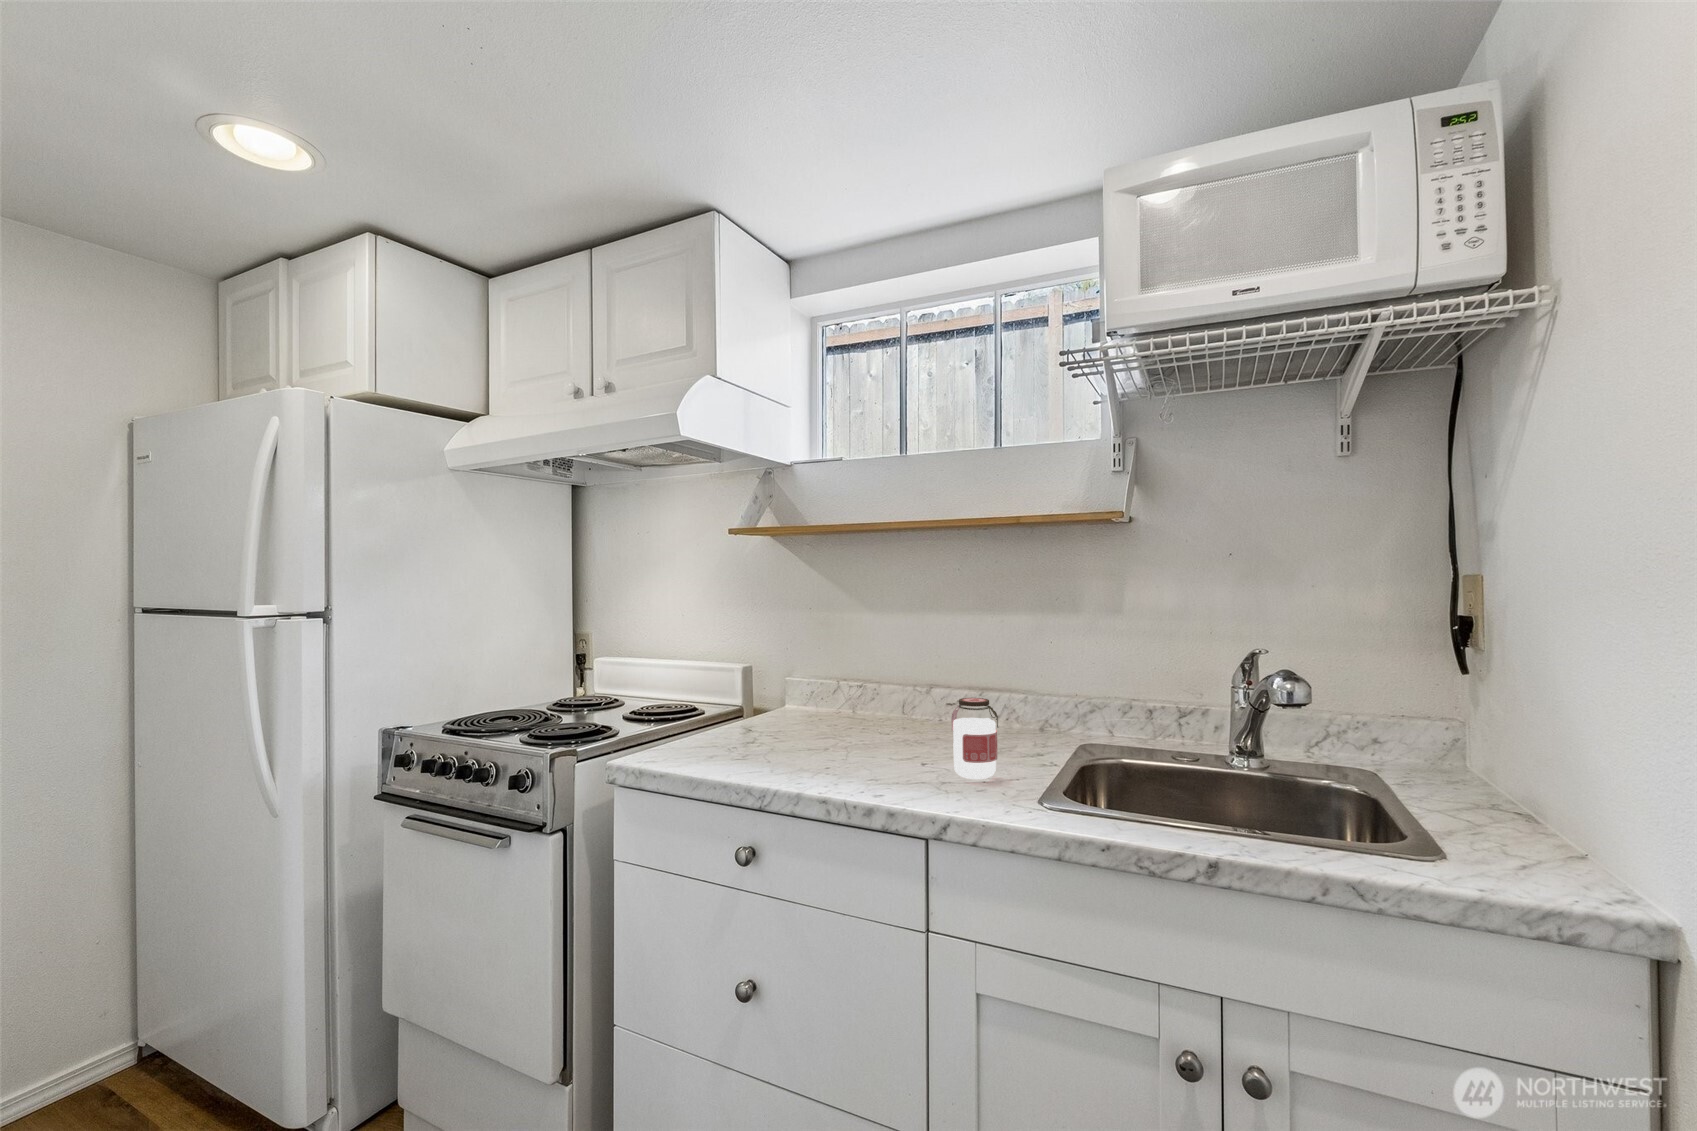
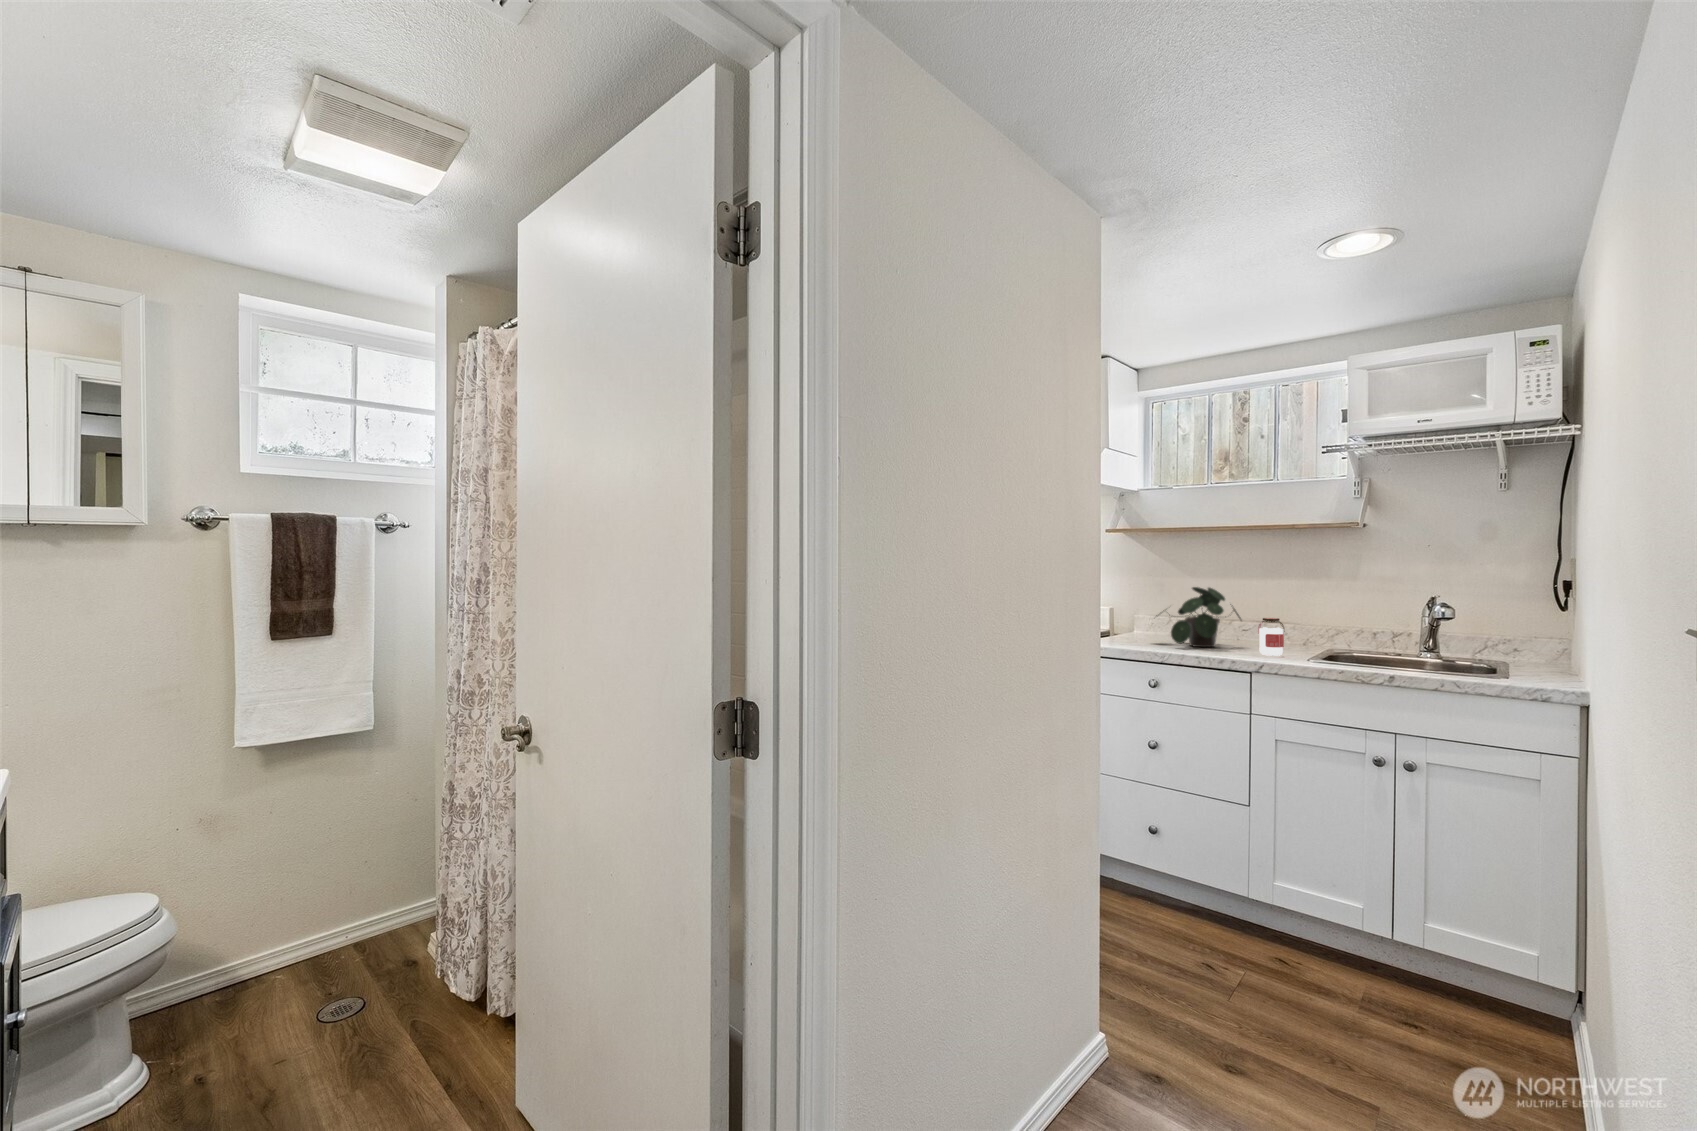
potted plant: none [786,631,936,748] -> present [1171,587,1241,647]

